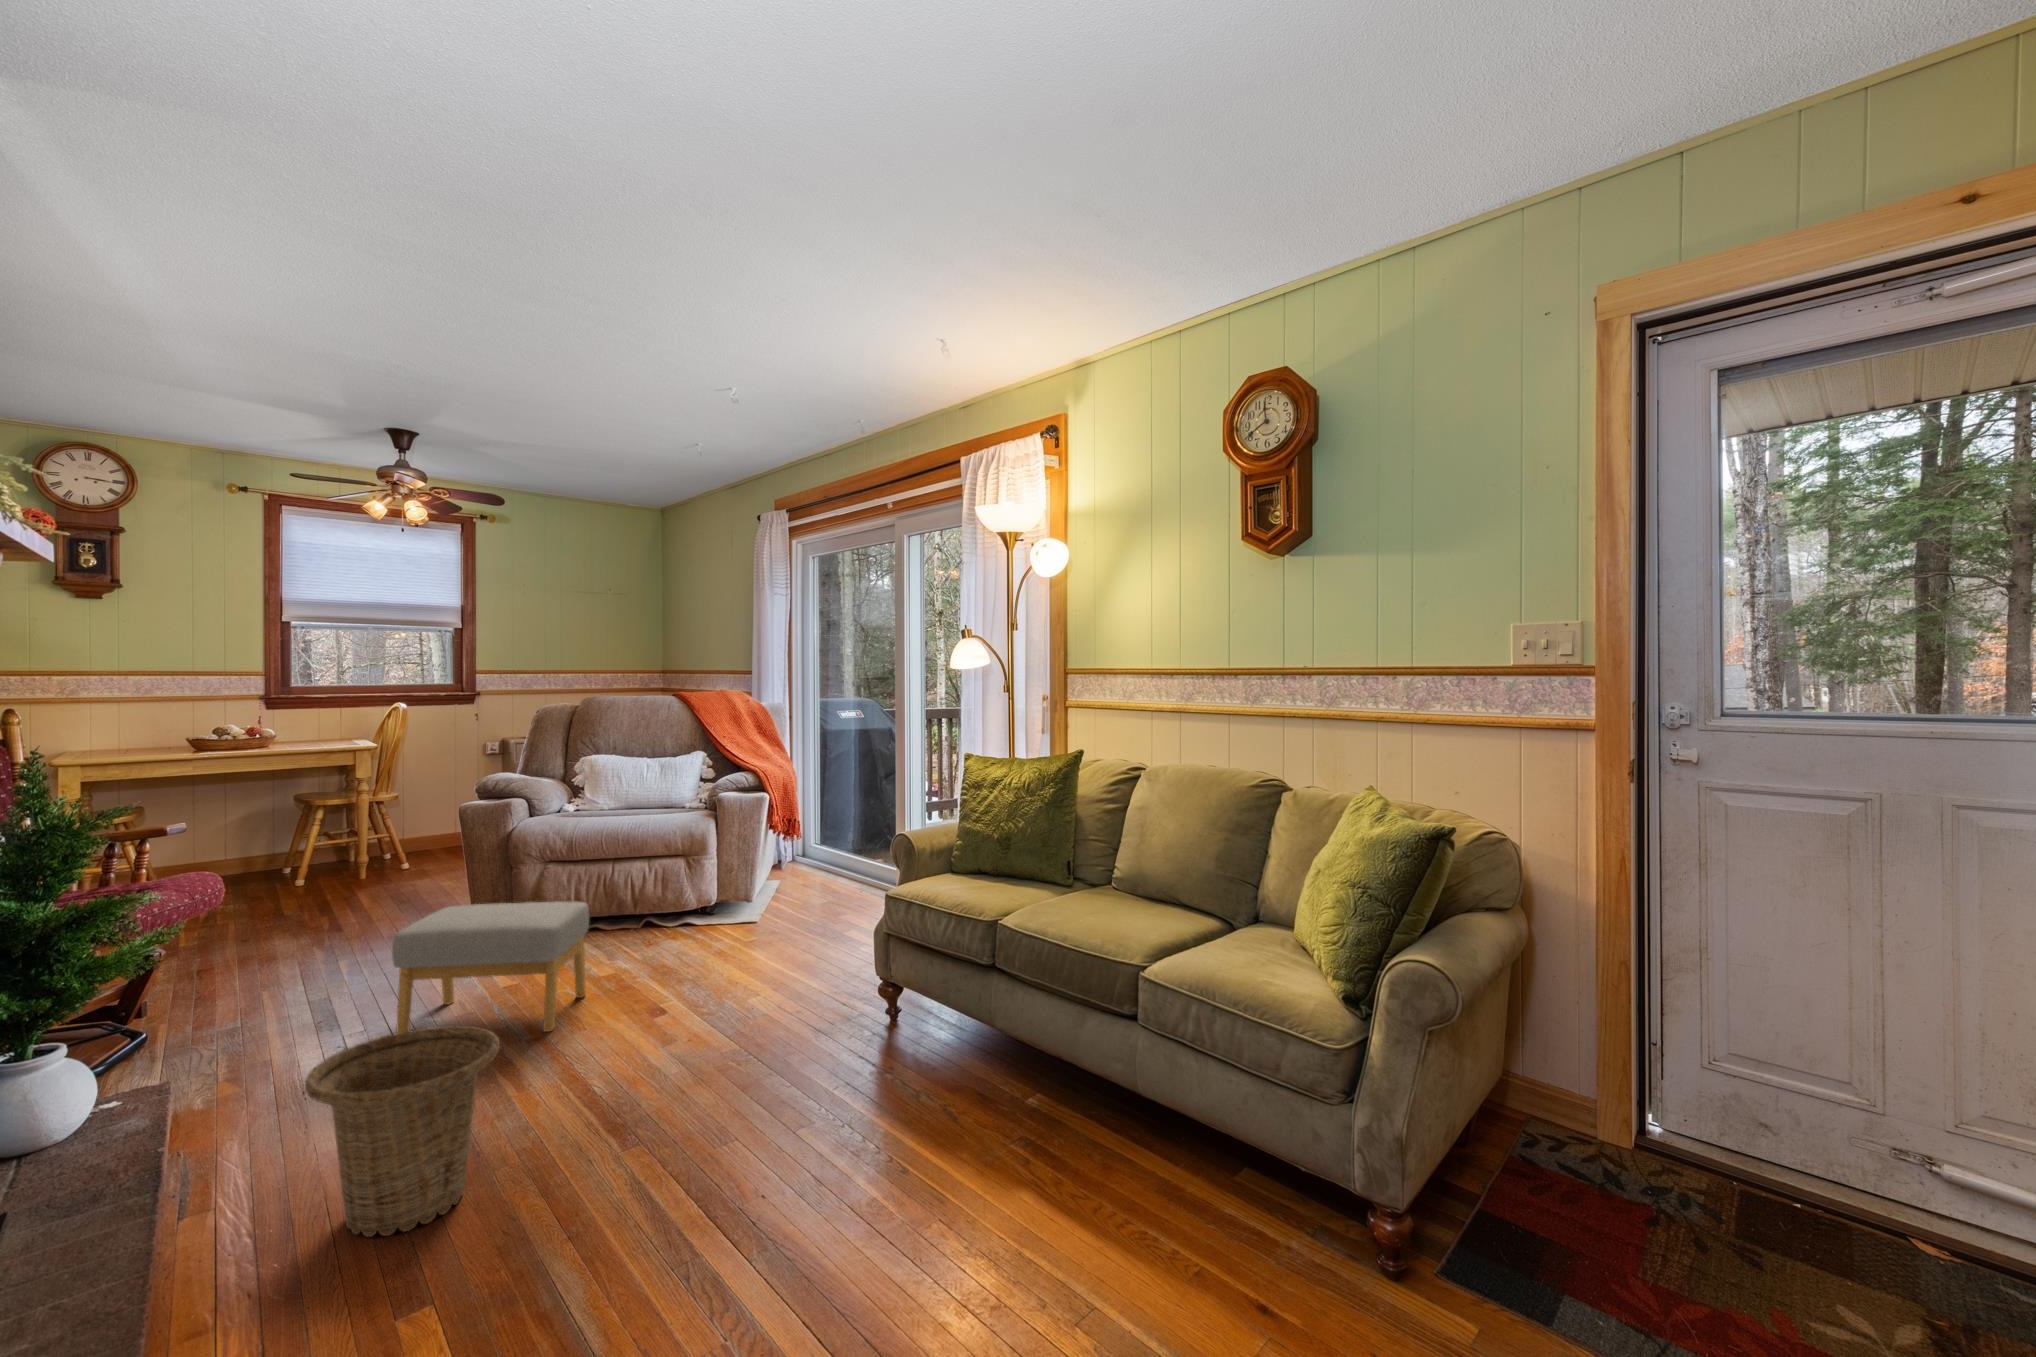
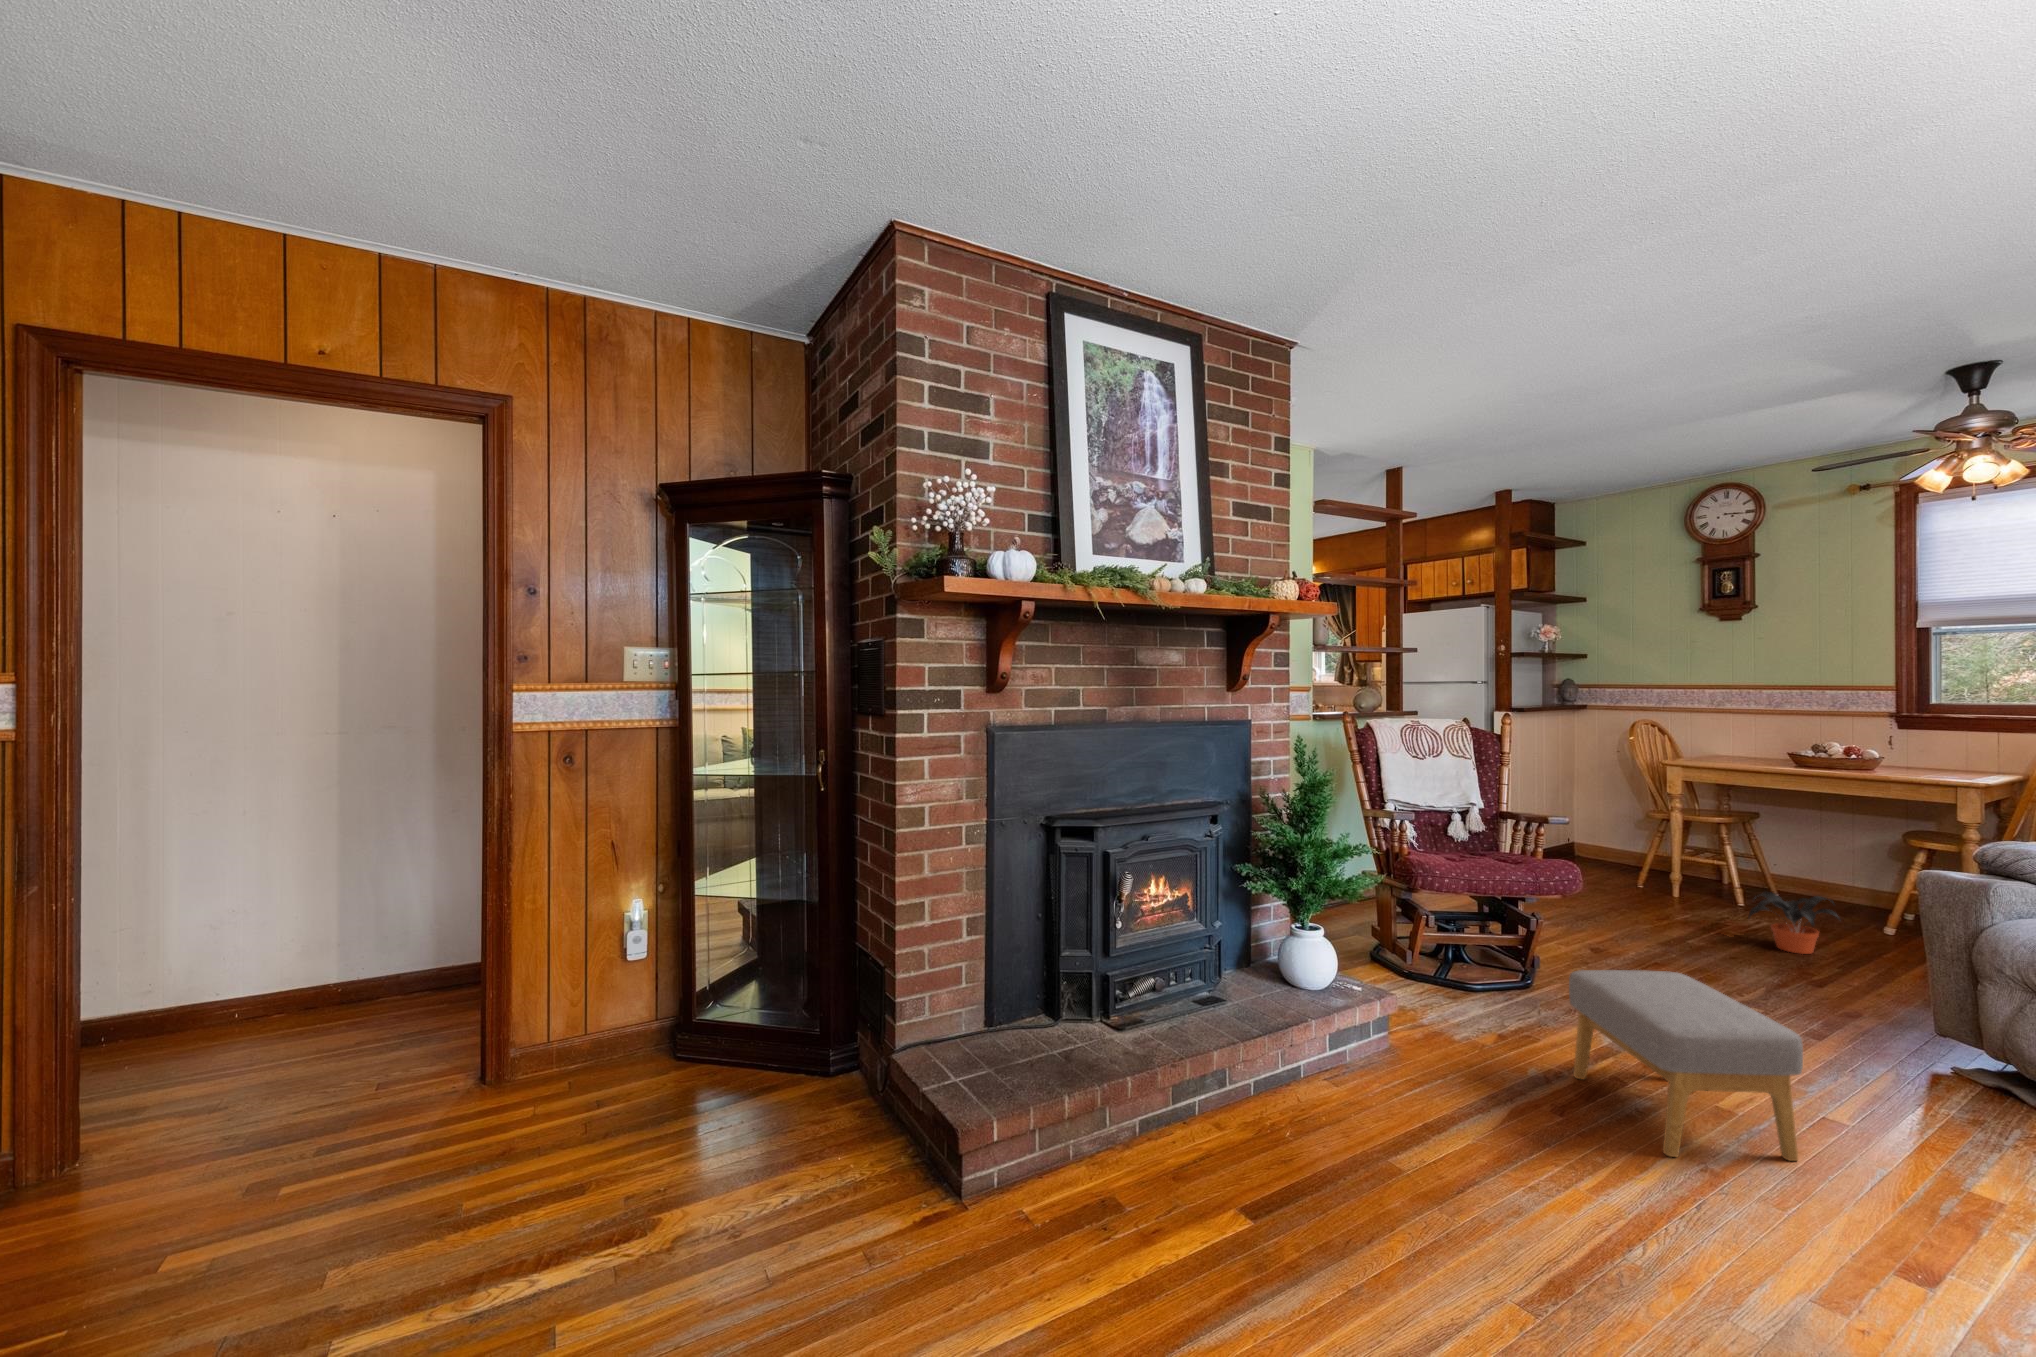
potted plant: none [245,858,332,916] -> present [1749,892,1838,954]
basket: present [305,1026,500,1237] -> none [1246,1010,1381,1176]

